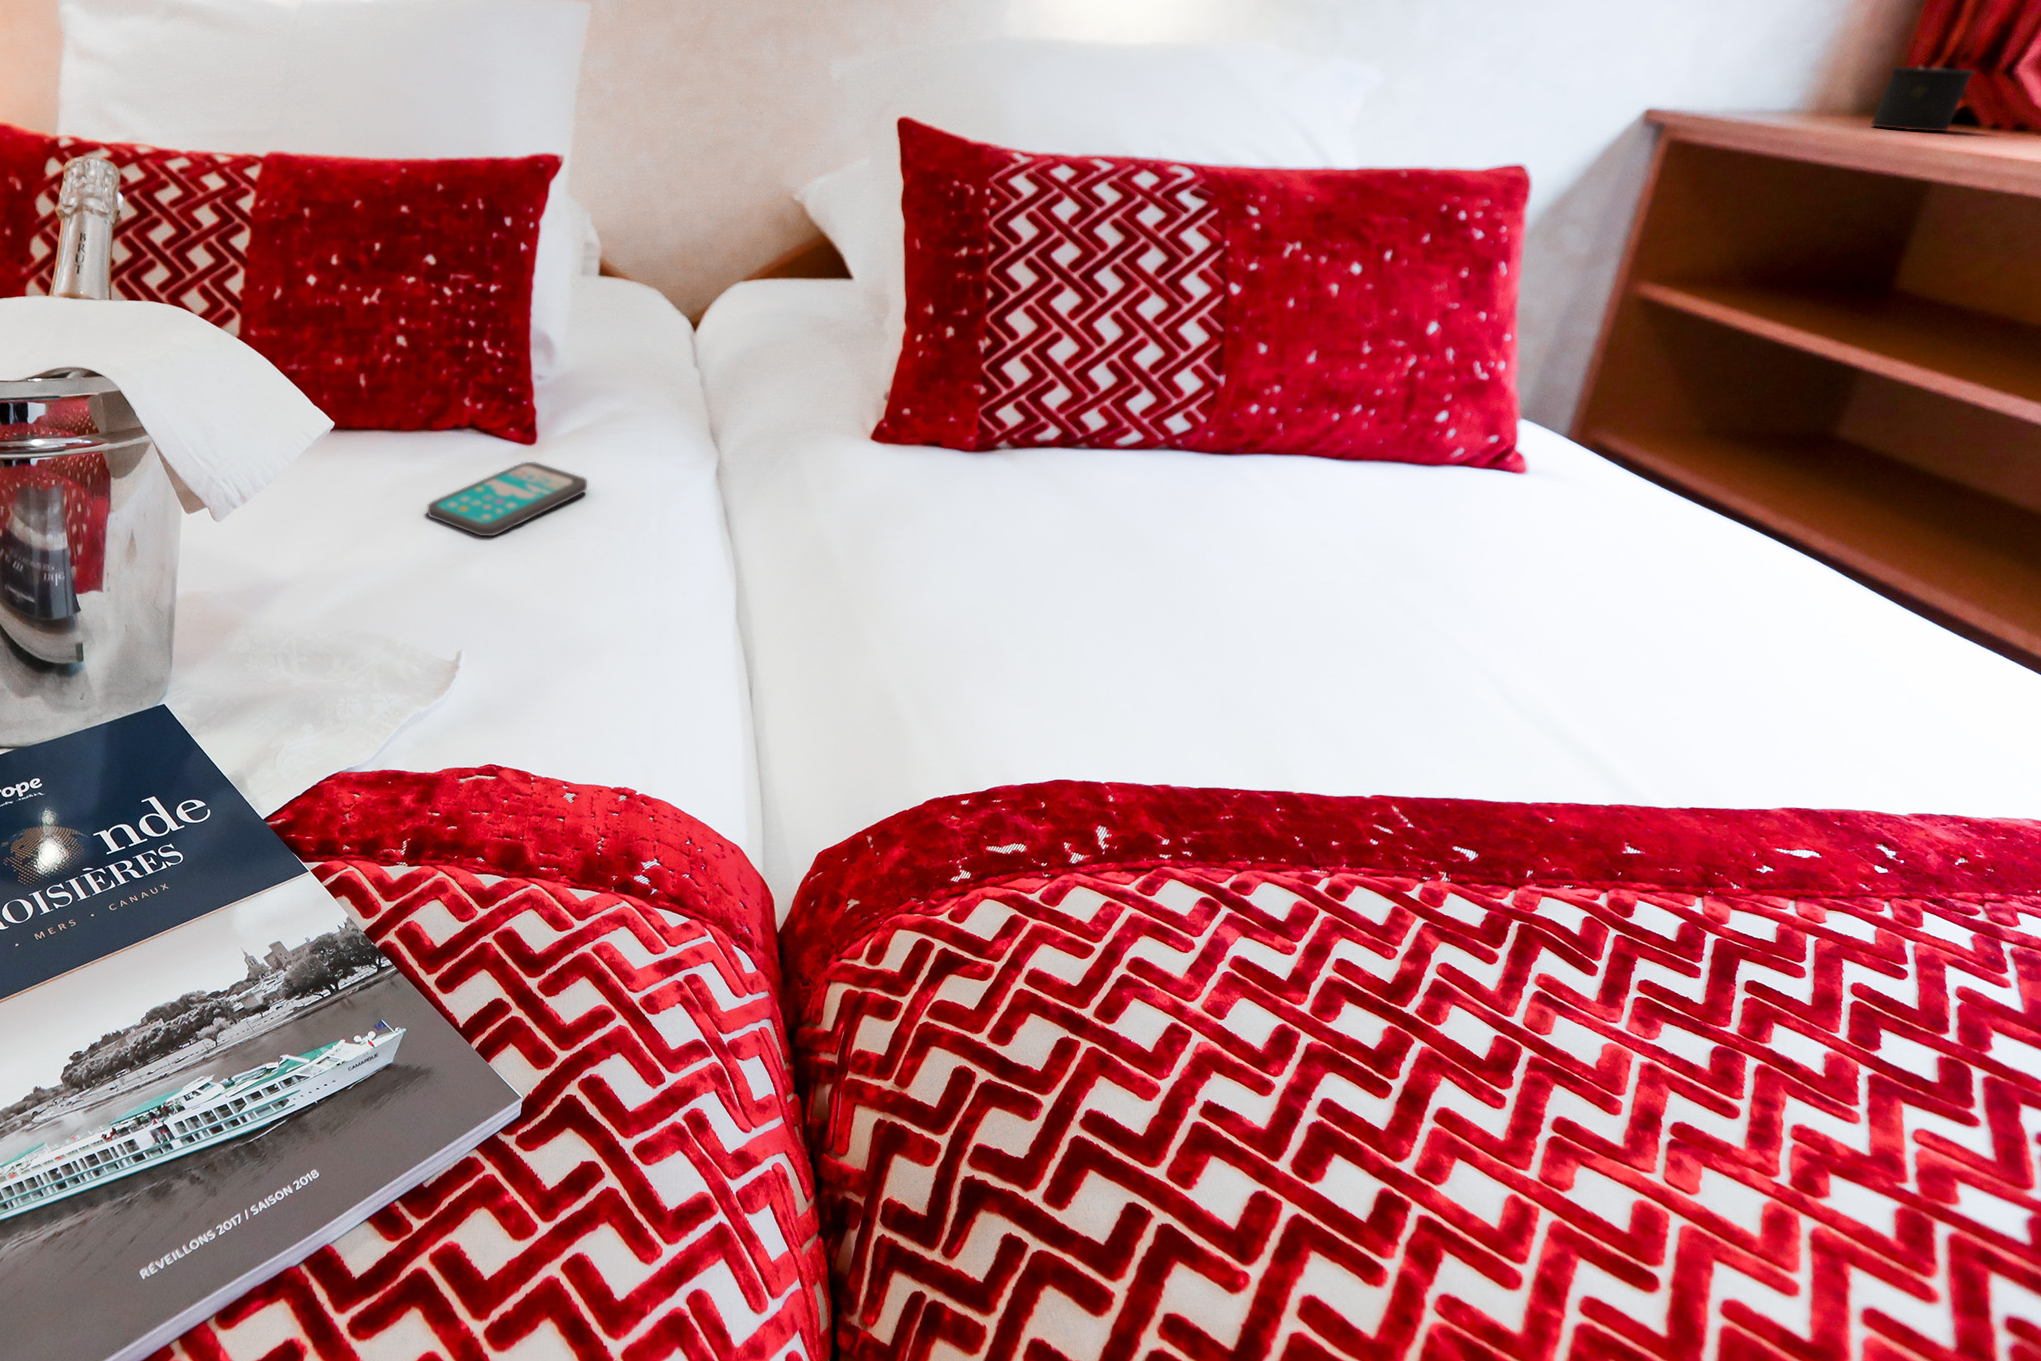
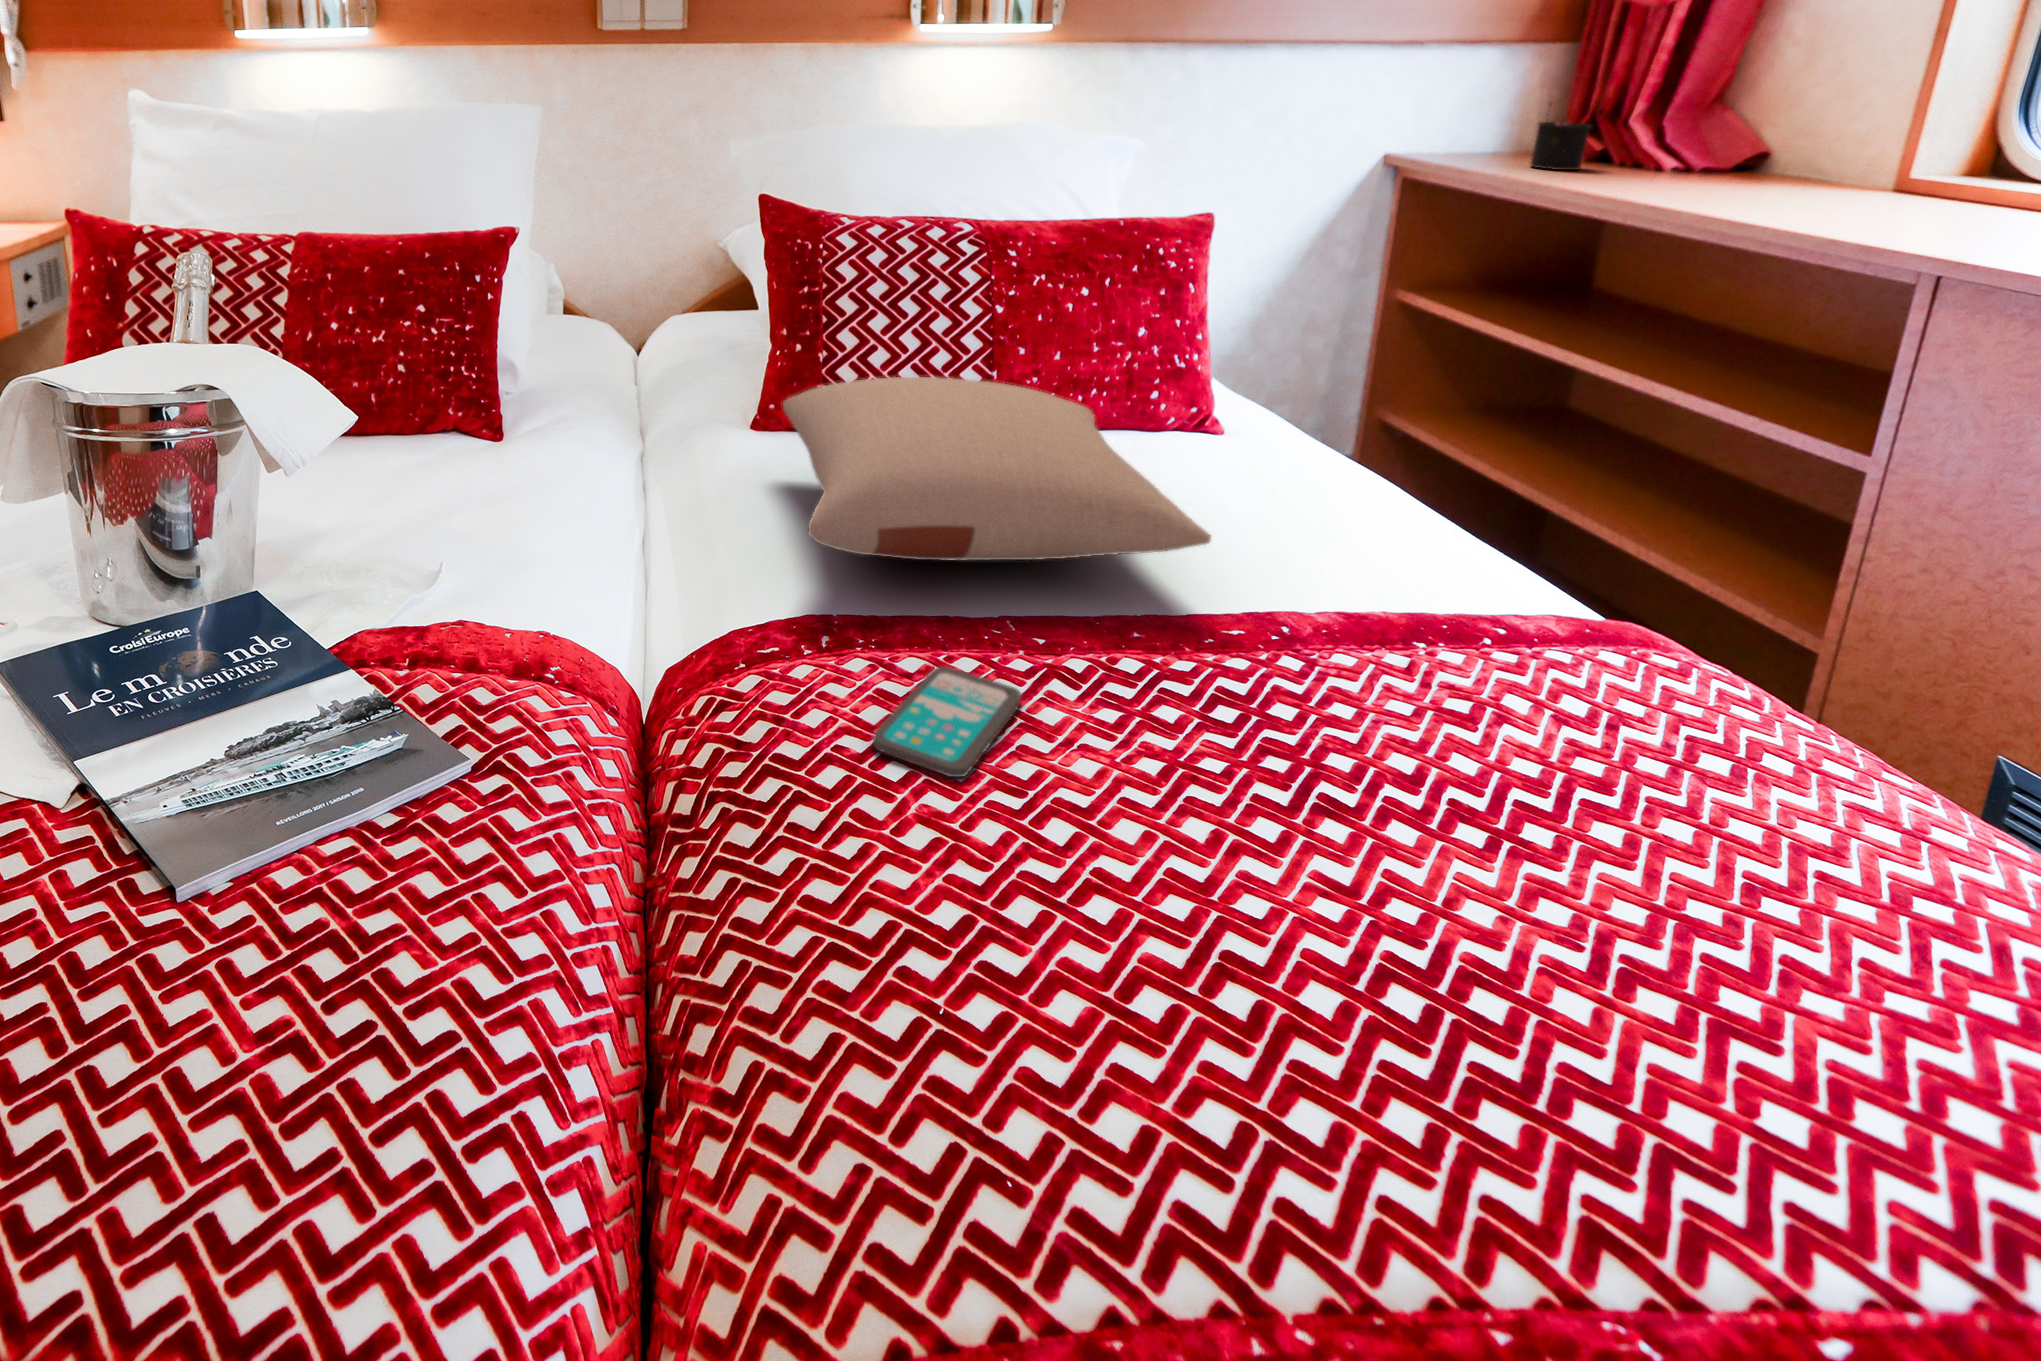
pillow: none [944,383,1756,689] -> present [783,377,1211,561]
smartphone: present [428,462,587,536] -> present [873,667,1021,777]

